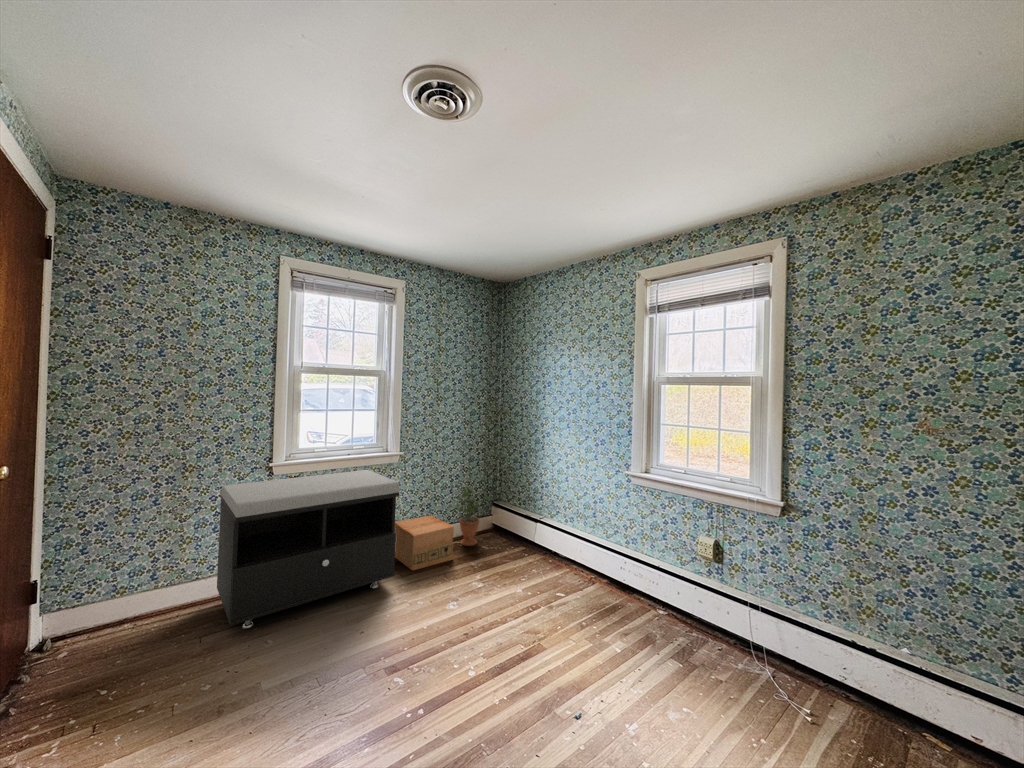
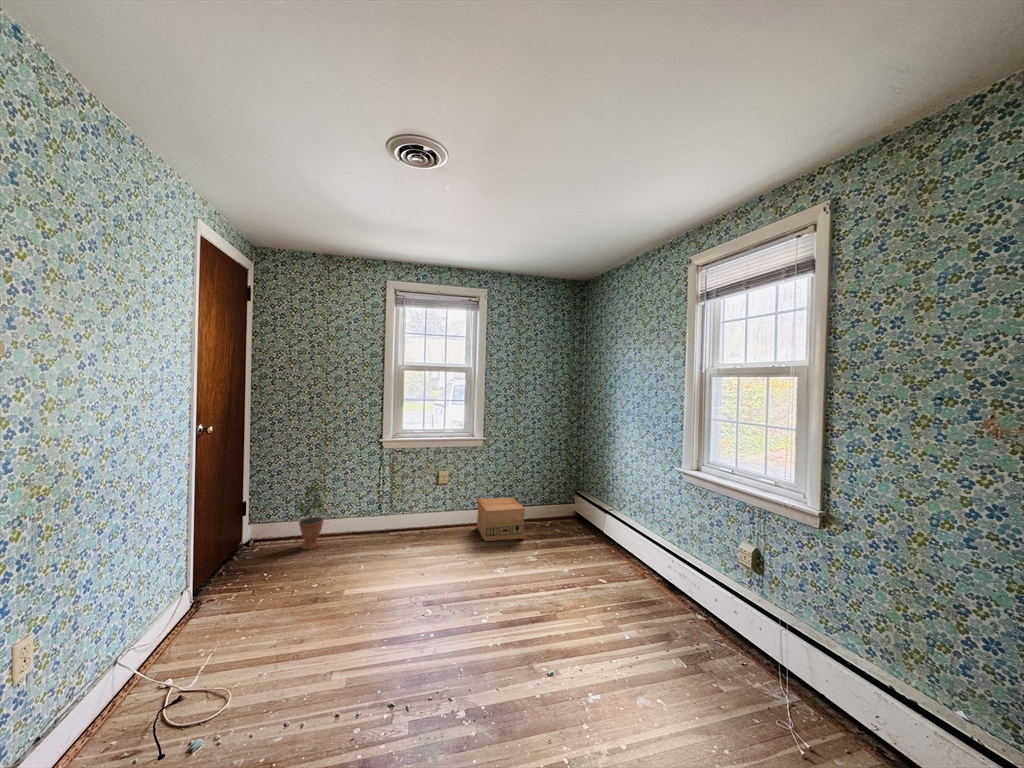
storage bench: present [217,470,399,629] -> none [340,452,467,558]
potted plant: present [457,485,479,546] -> present [295,483,325,549]

